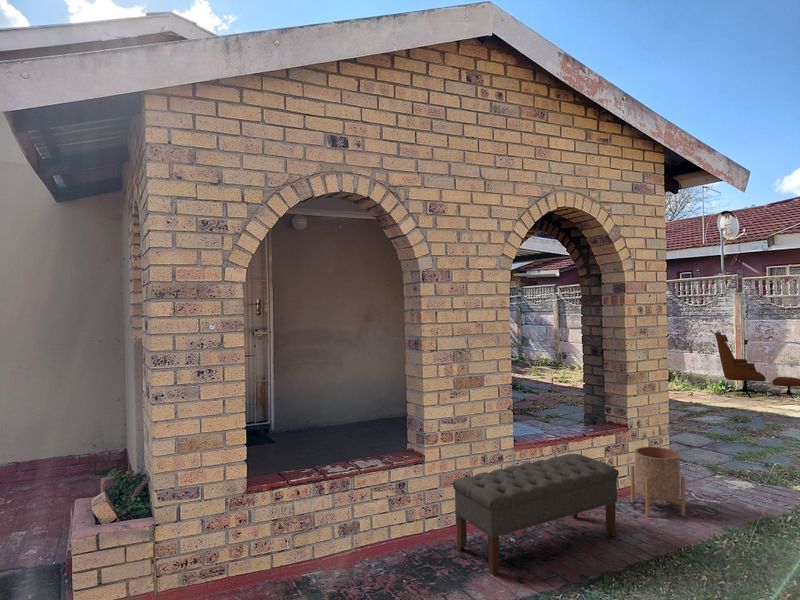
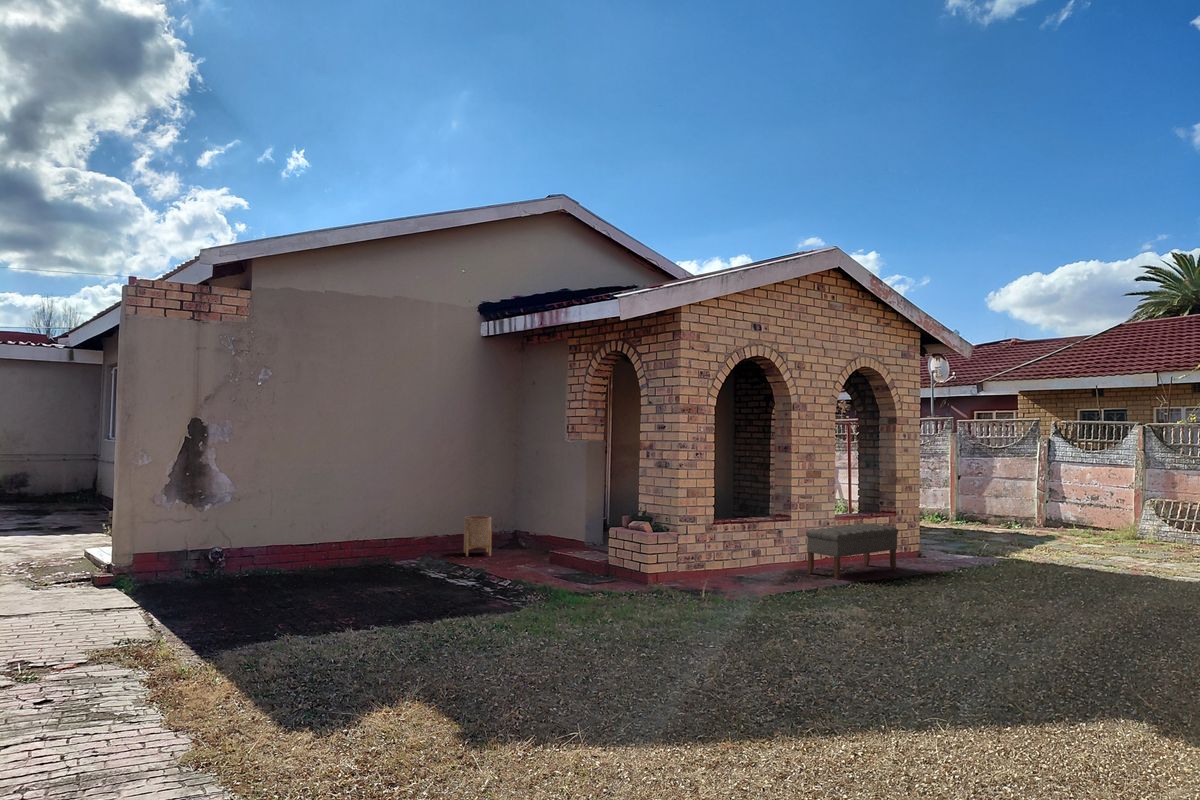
lounge chair: present [715,333,800,399] -> none [936,467,1007,524]
planter: present [631,447,685,517] -> present [464,516,492,557]

